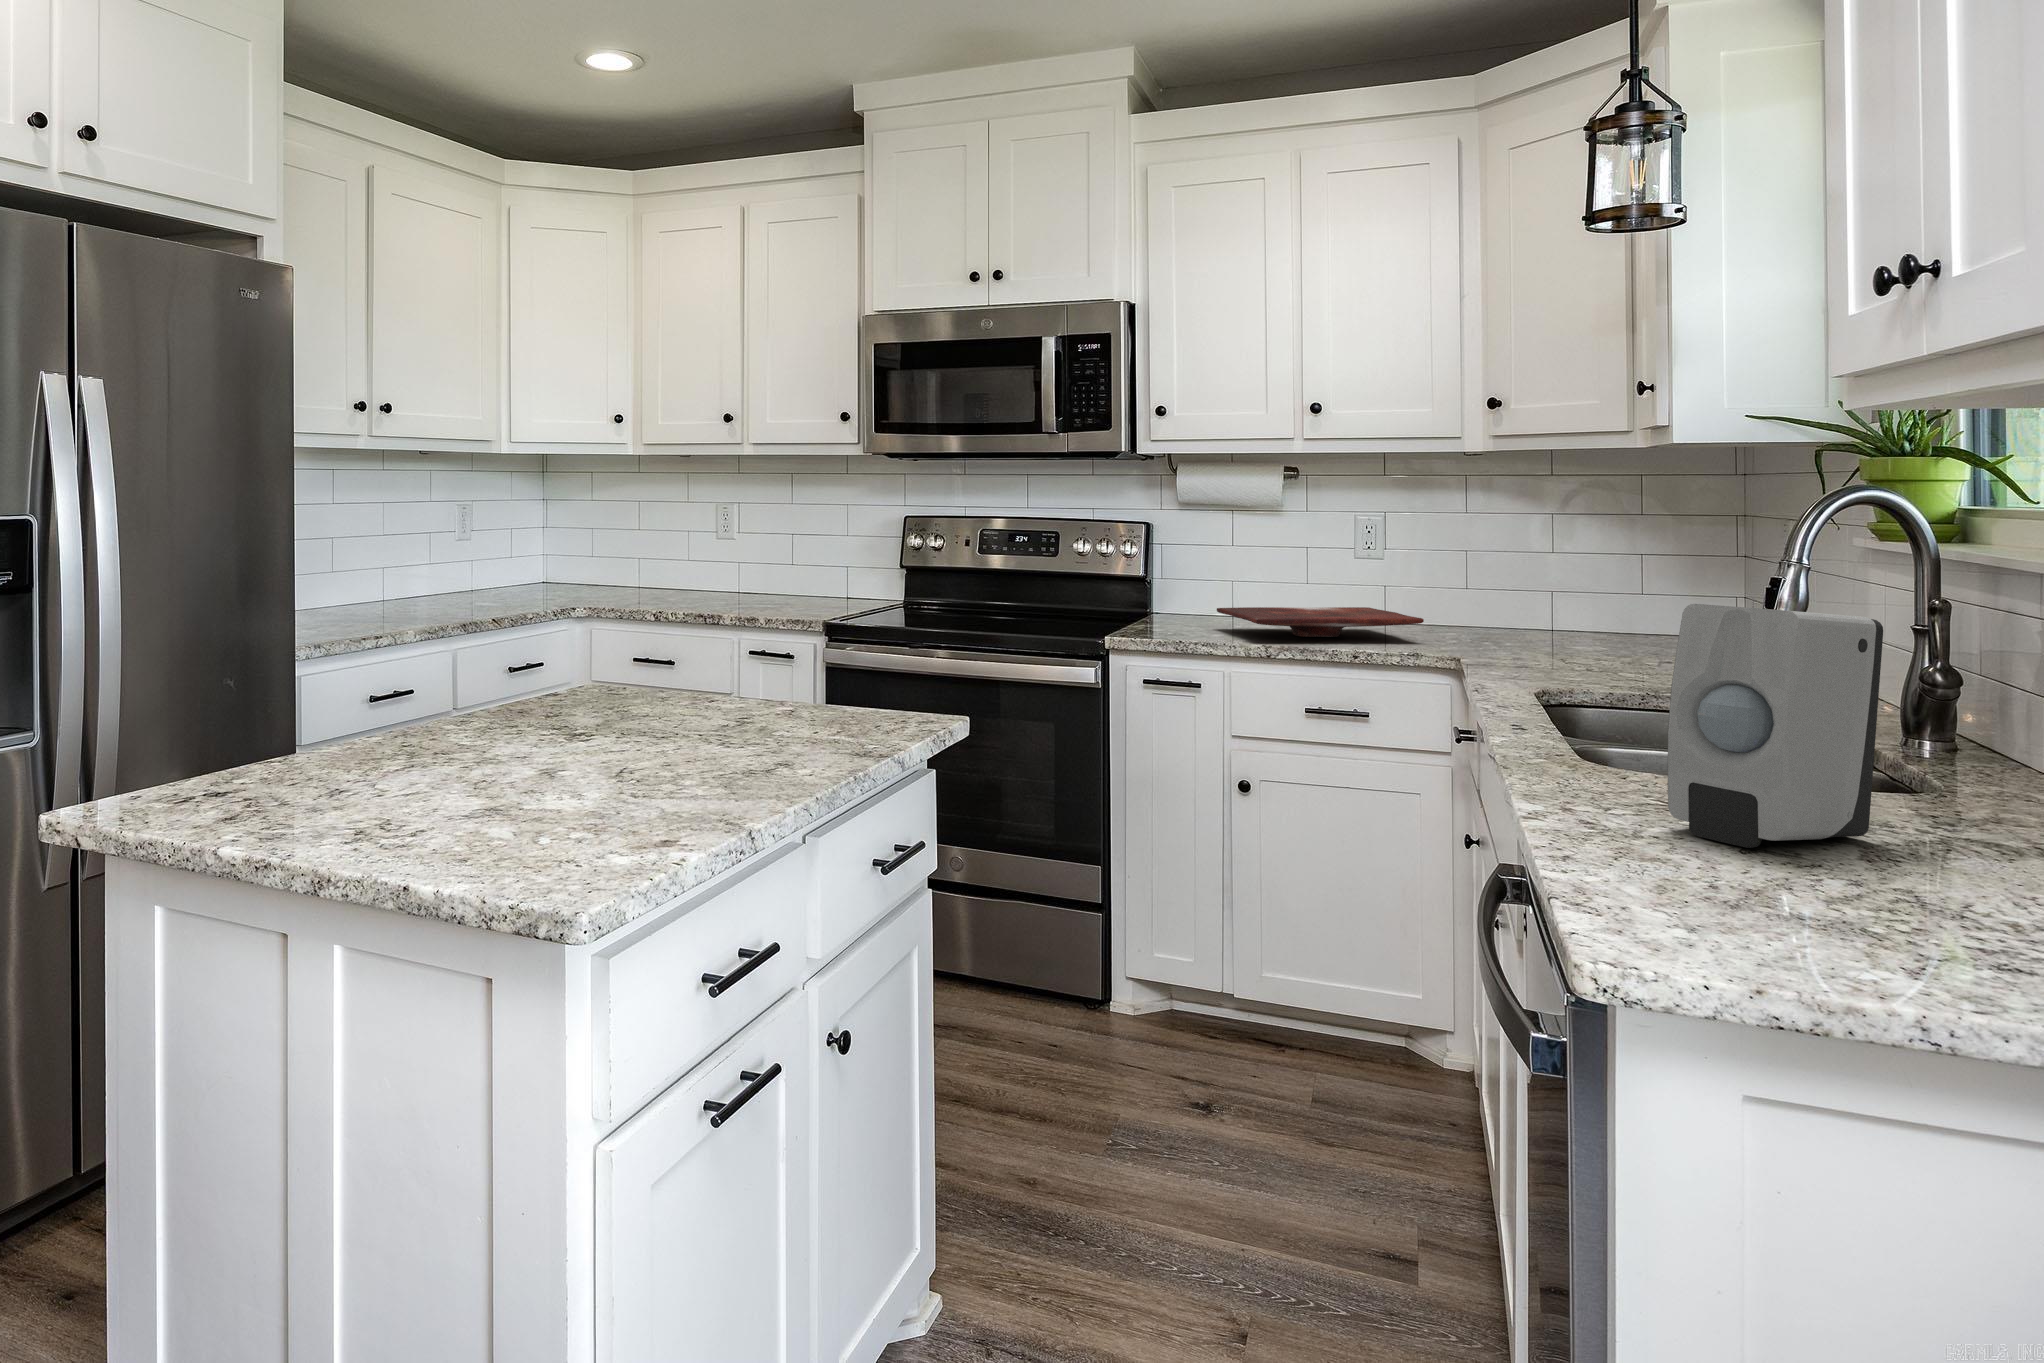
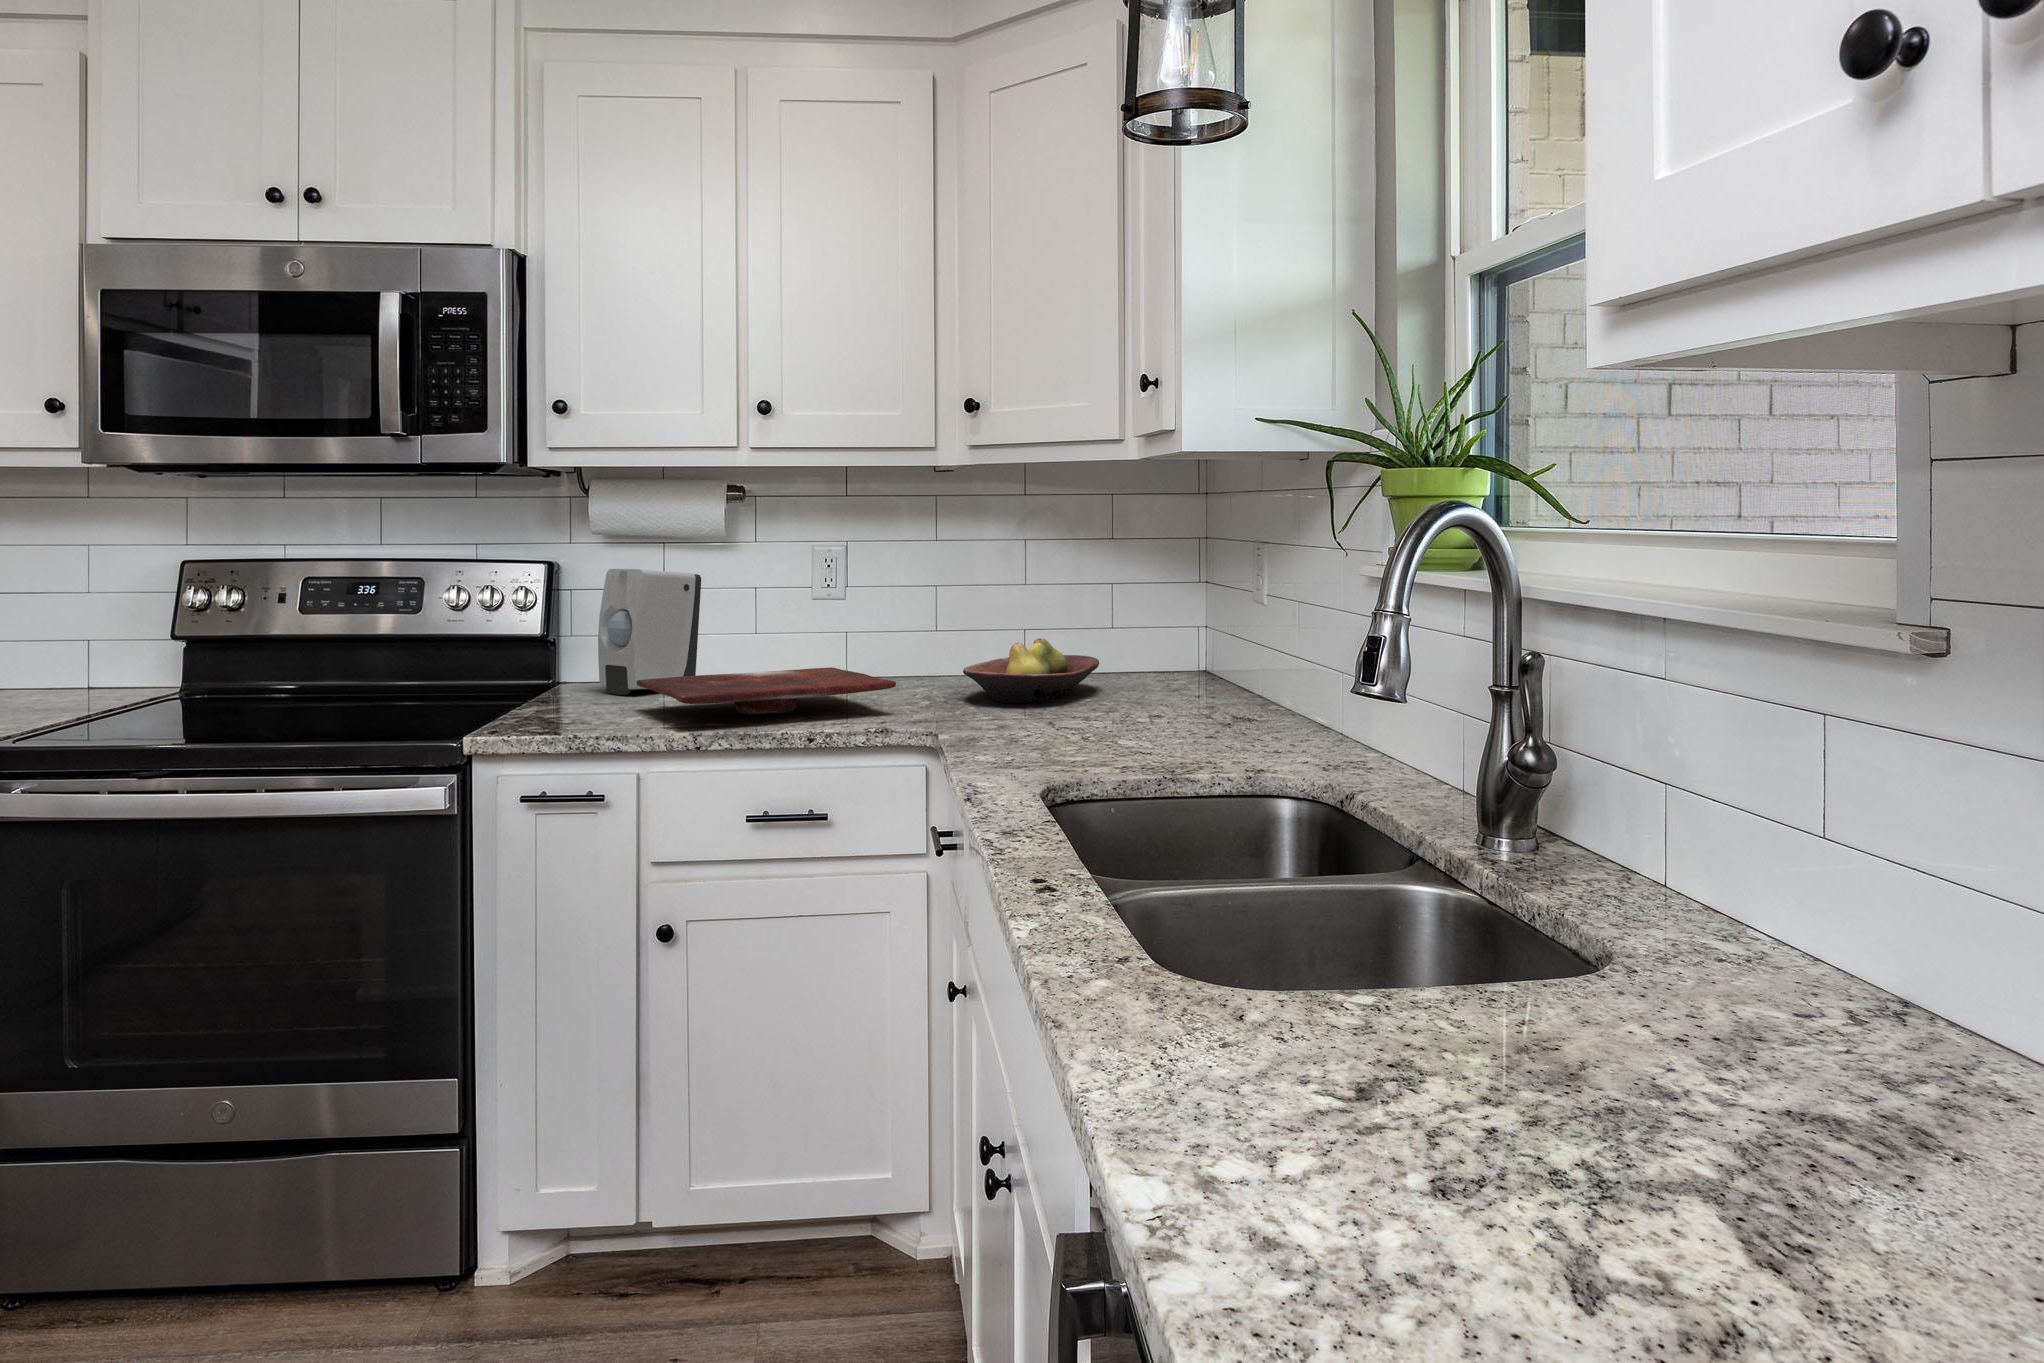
fruit bowl: none [1484,593,1617,643] -> present [963,638,1099,703]
soap dispenser: present [1668,604,1883,848] -> present [598,569,701,695]

